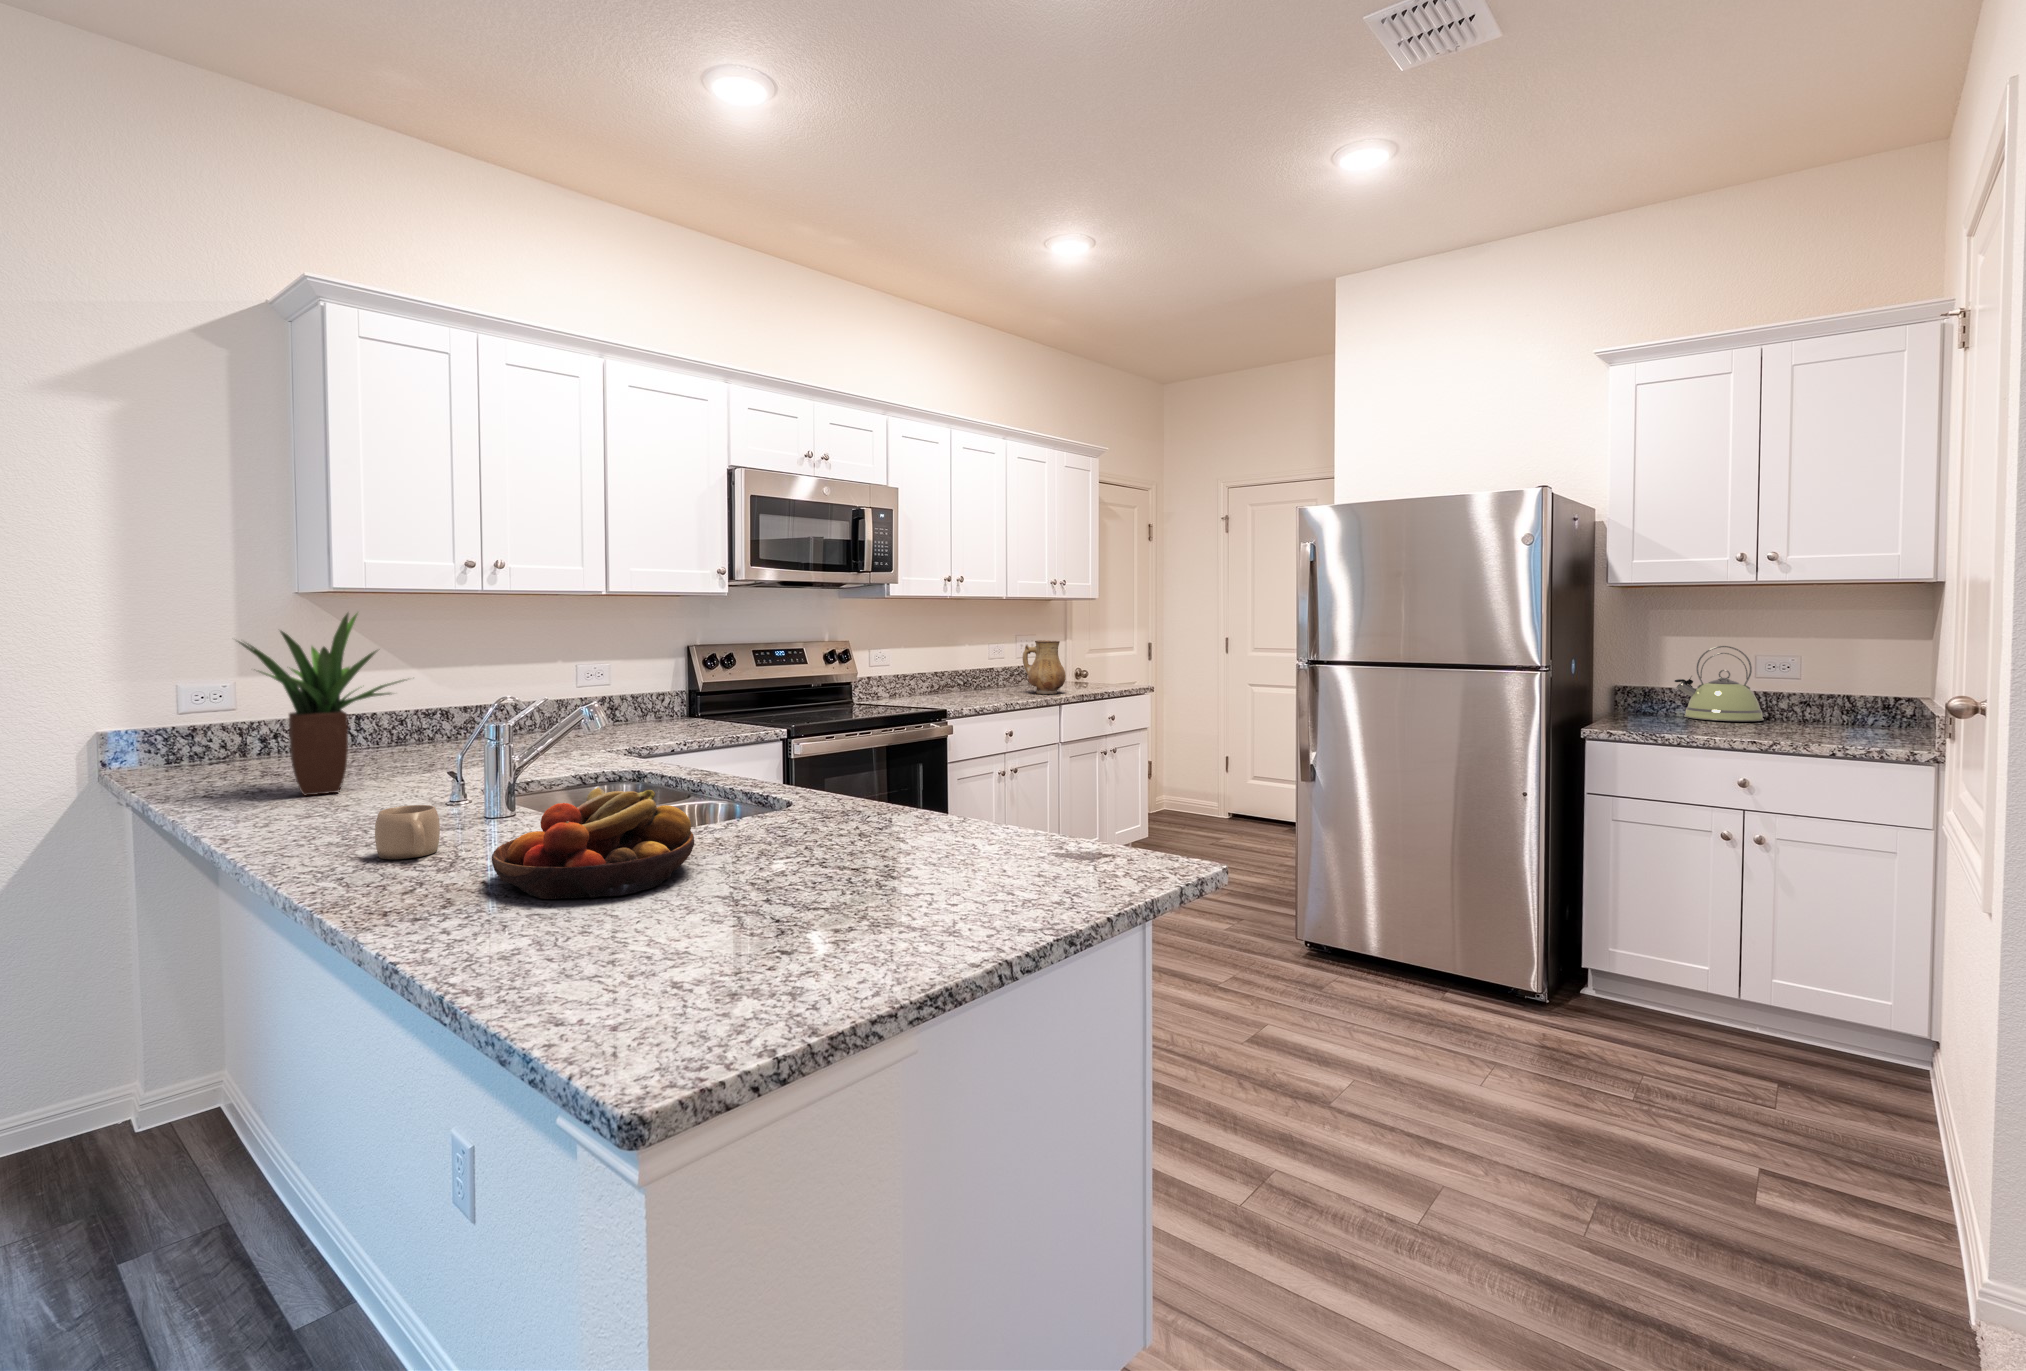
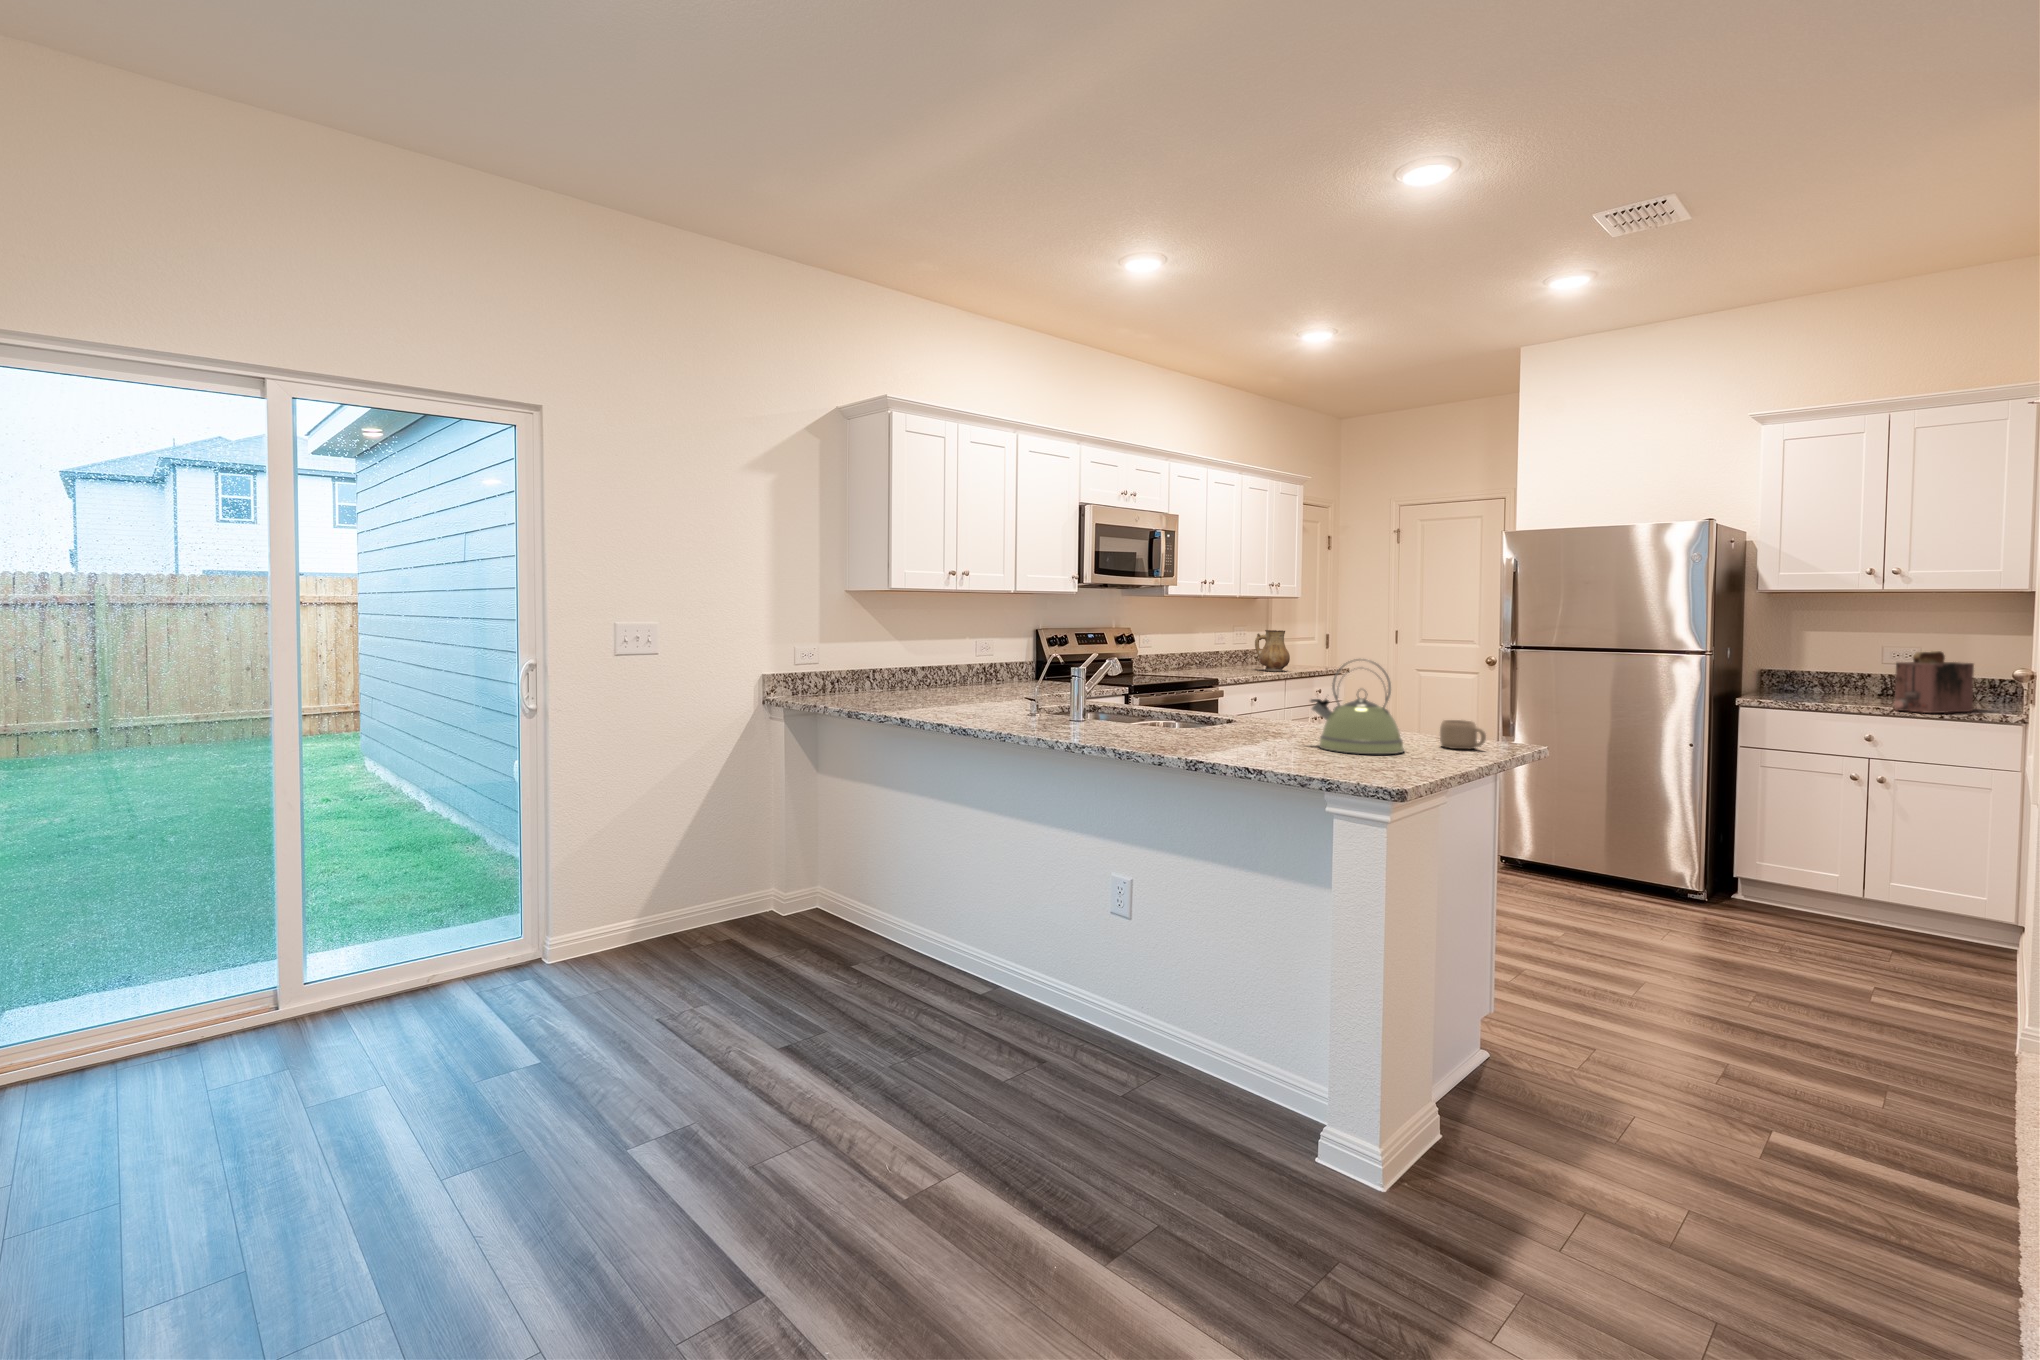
potted plant: present [239,613,404,796] -> none [887,601,971,711]
kettle: present [1675,646,1764,721] -> present [1311,659,1404,754]
toaster: none [1773,664,1871,750] -> present [1894,651,1974,713]
fruit bowl: present [492,787,694,899] -> none [1144,699,1249,749]
mug: present [375,805,440,859] -> present [1440,720,1486,749]

